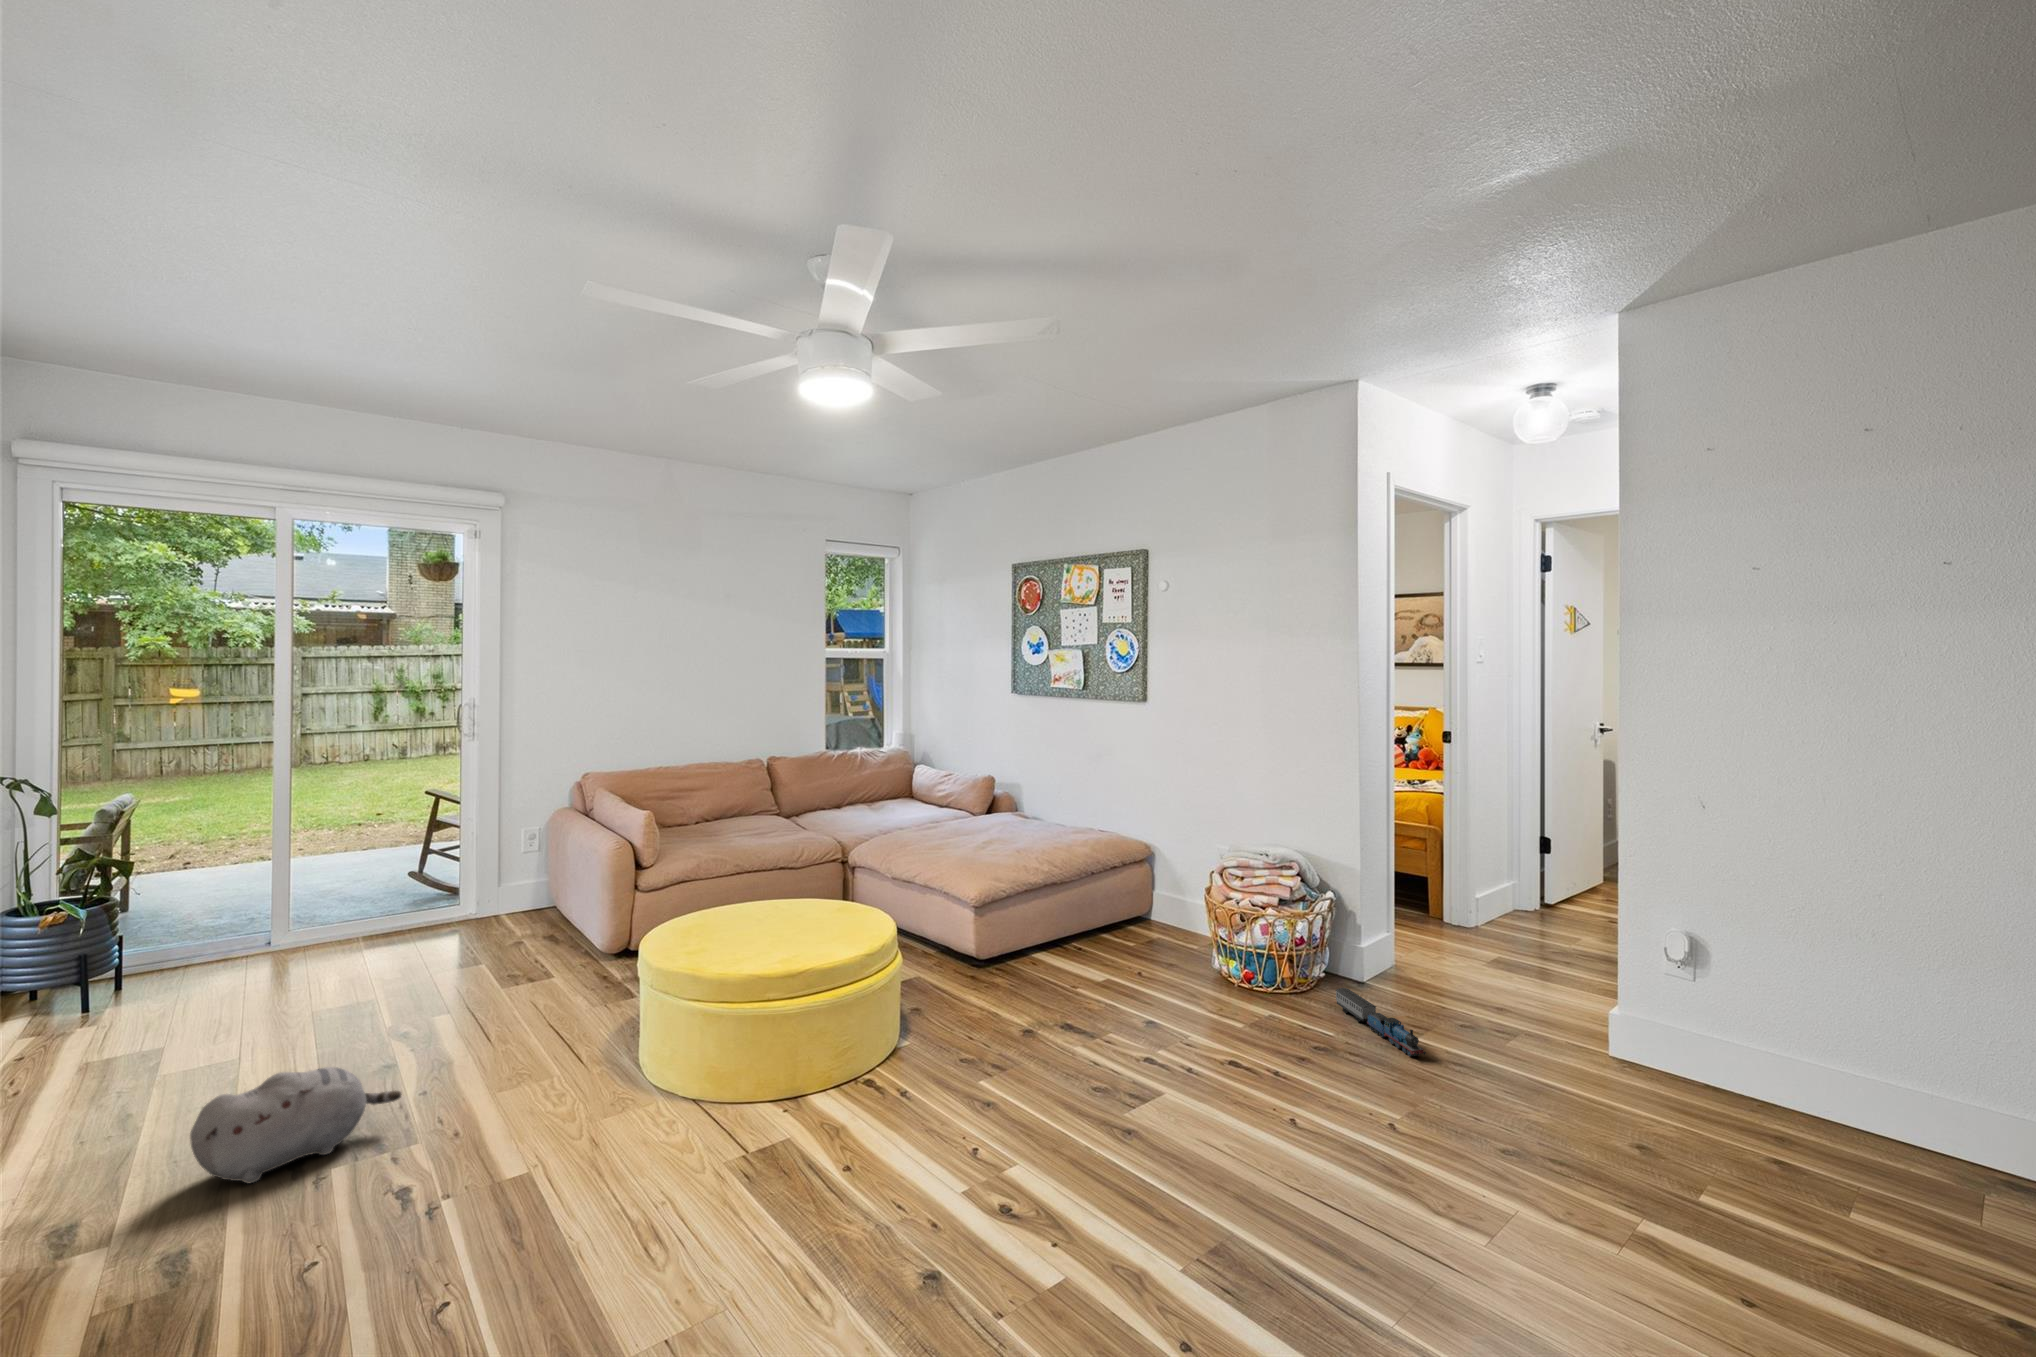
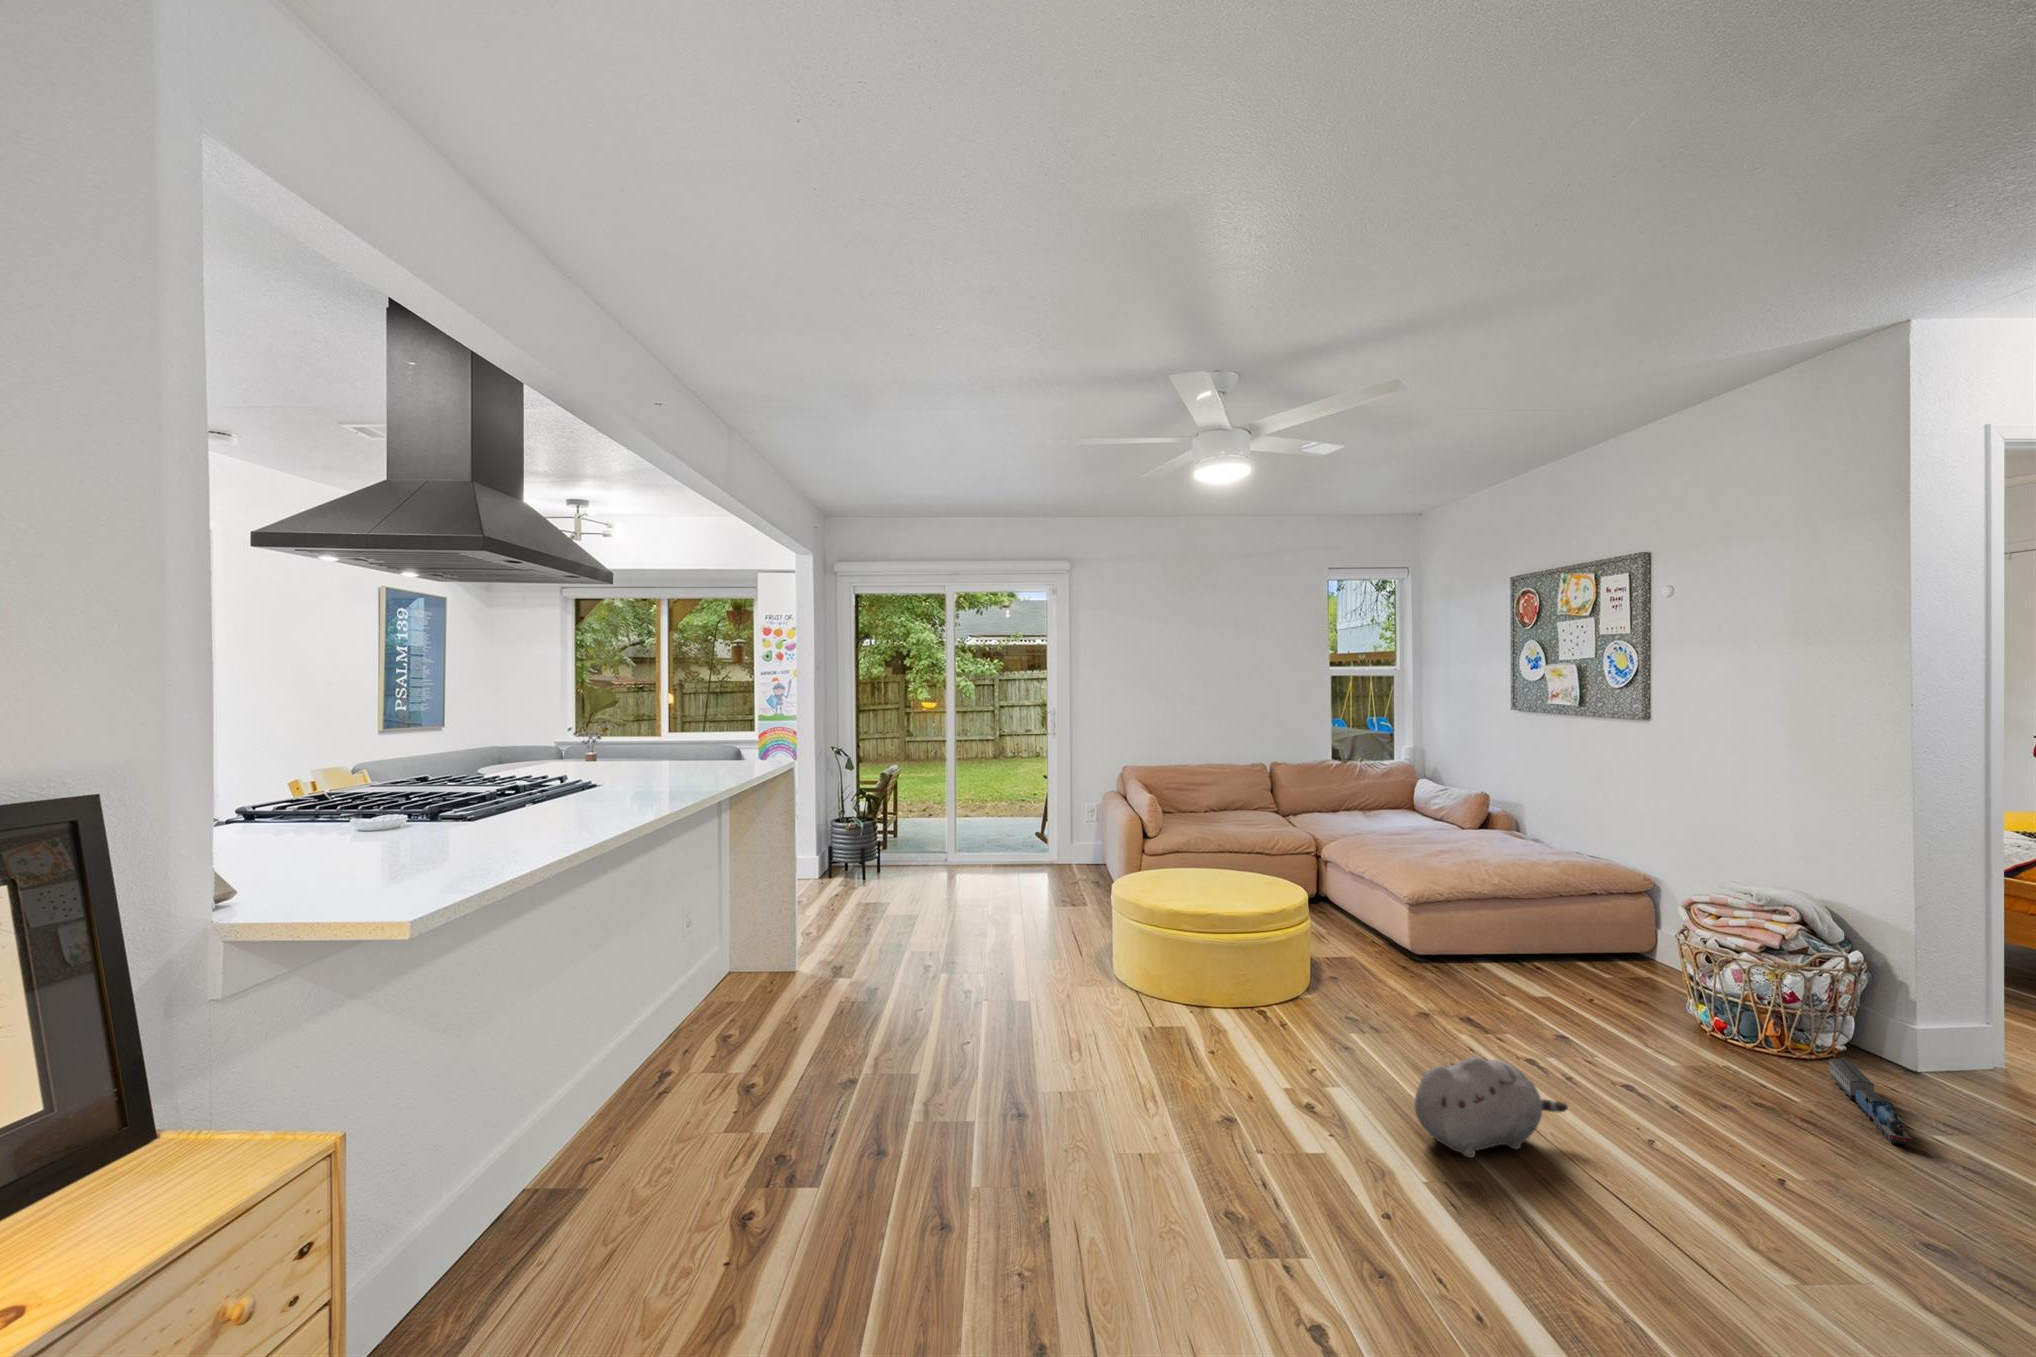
plush toy: present [190,1067,402,1183] -> present [1414,1057,1568,1158]

